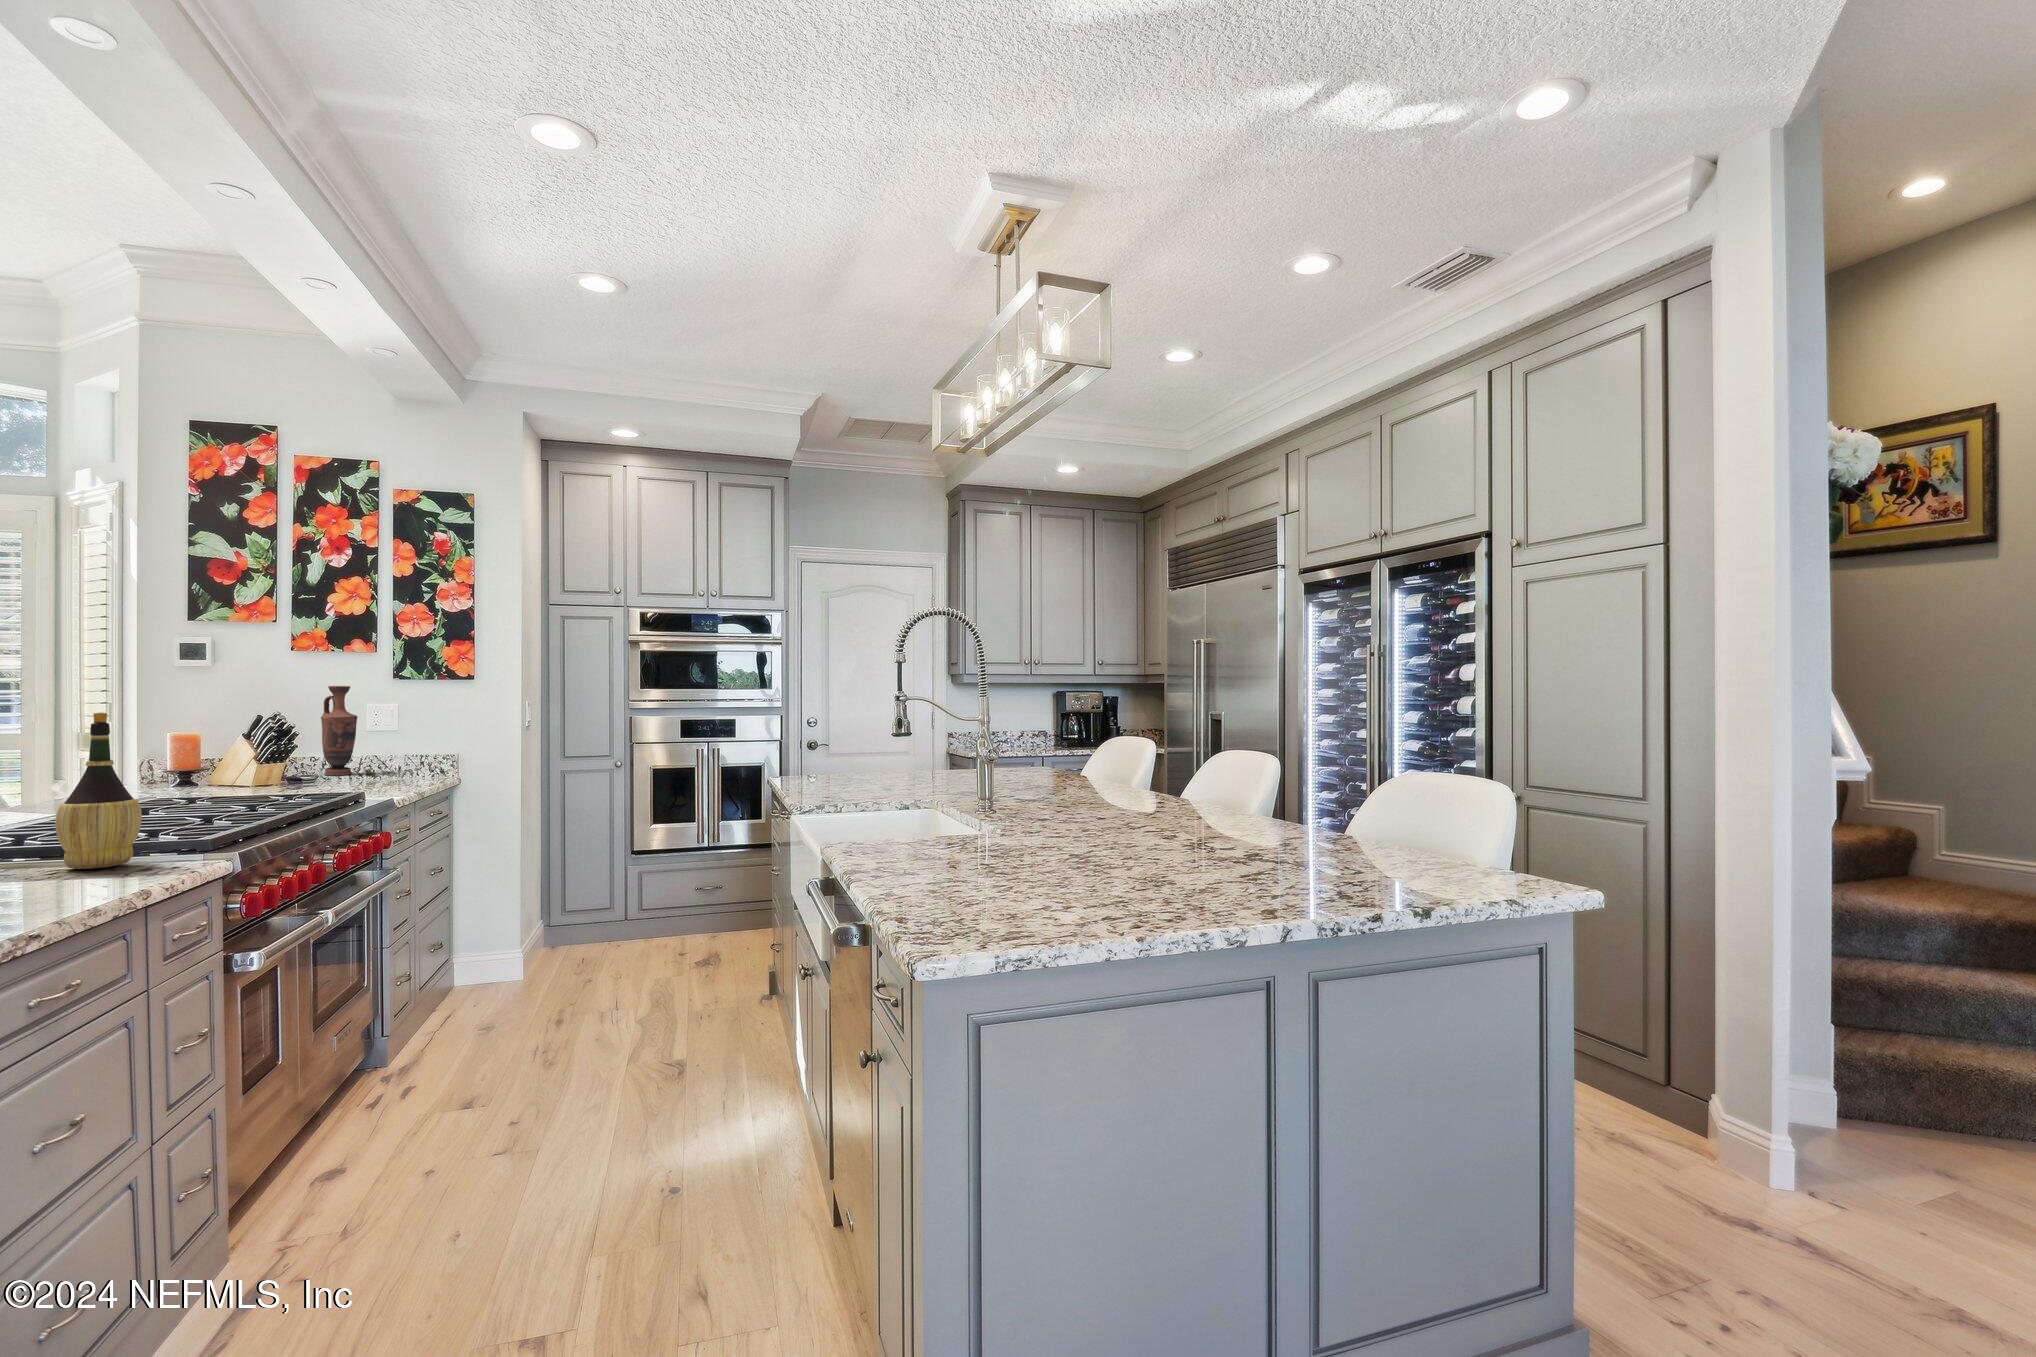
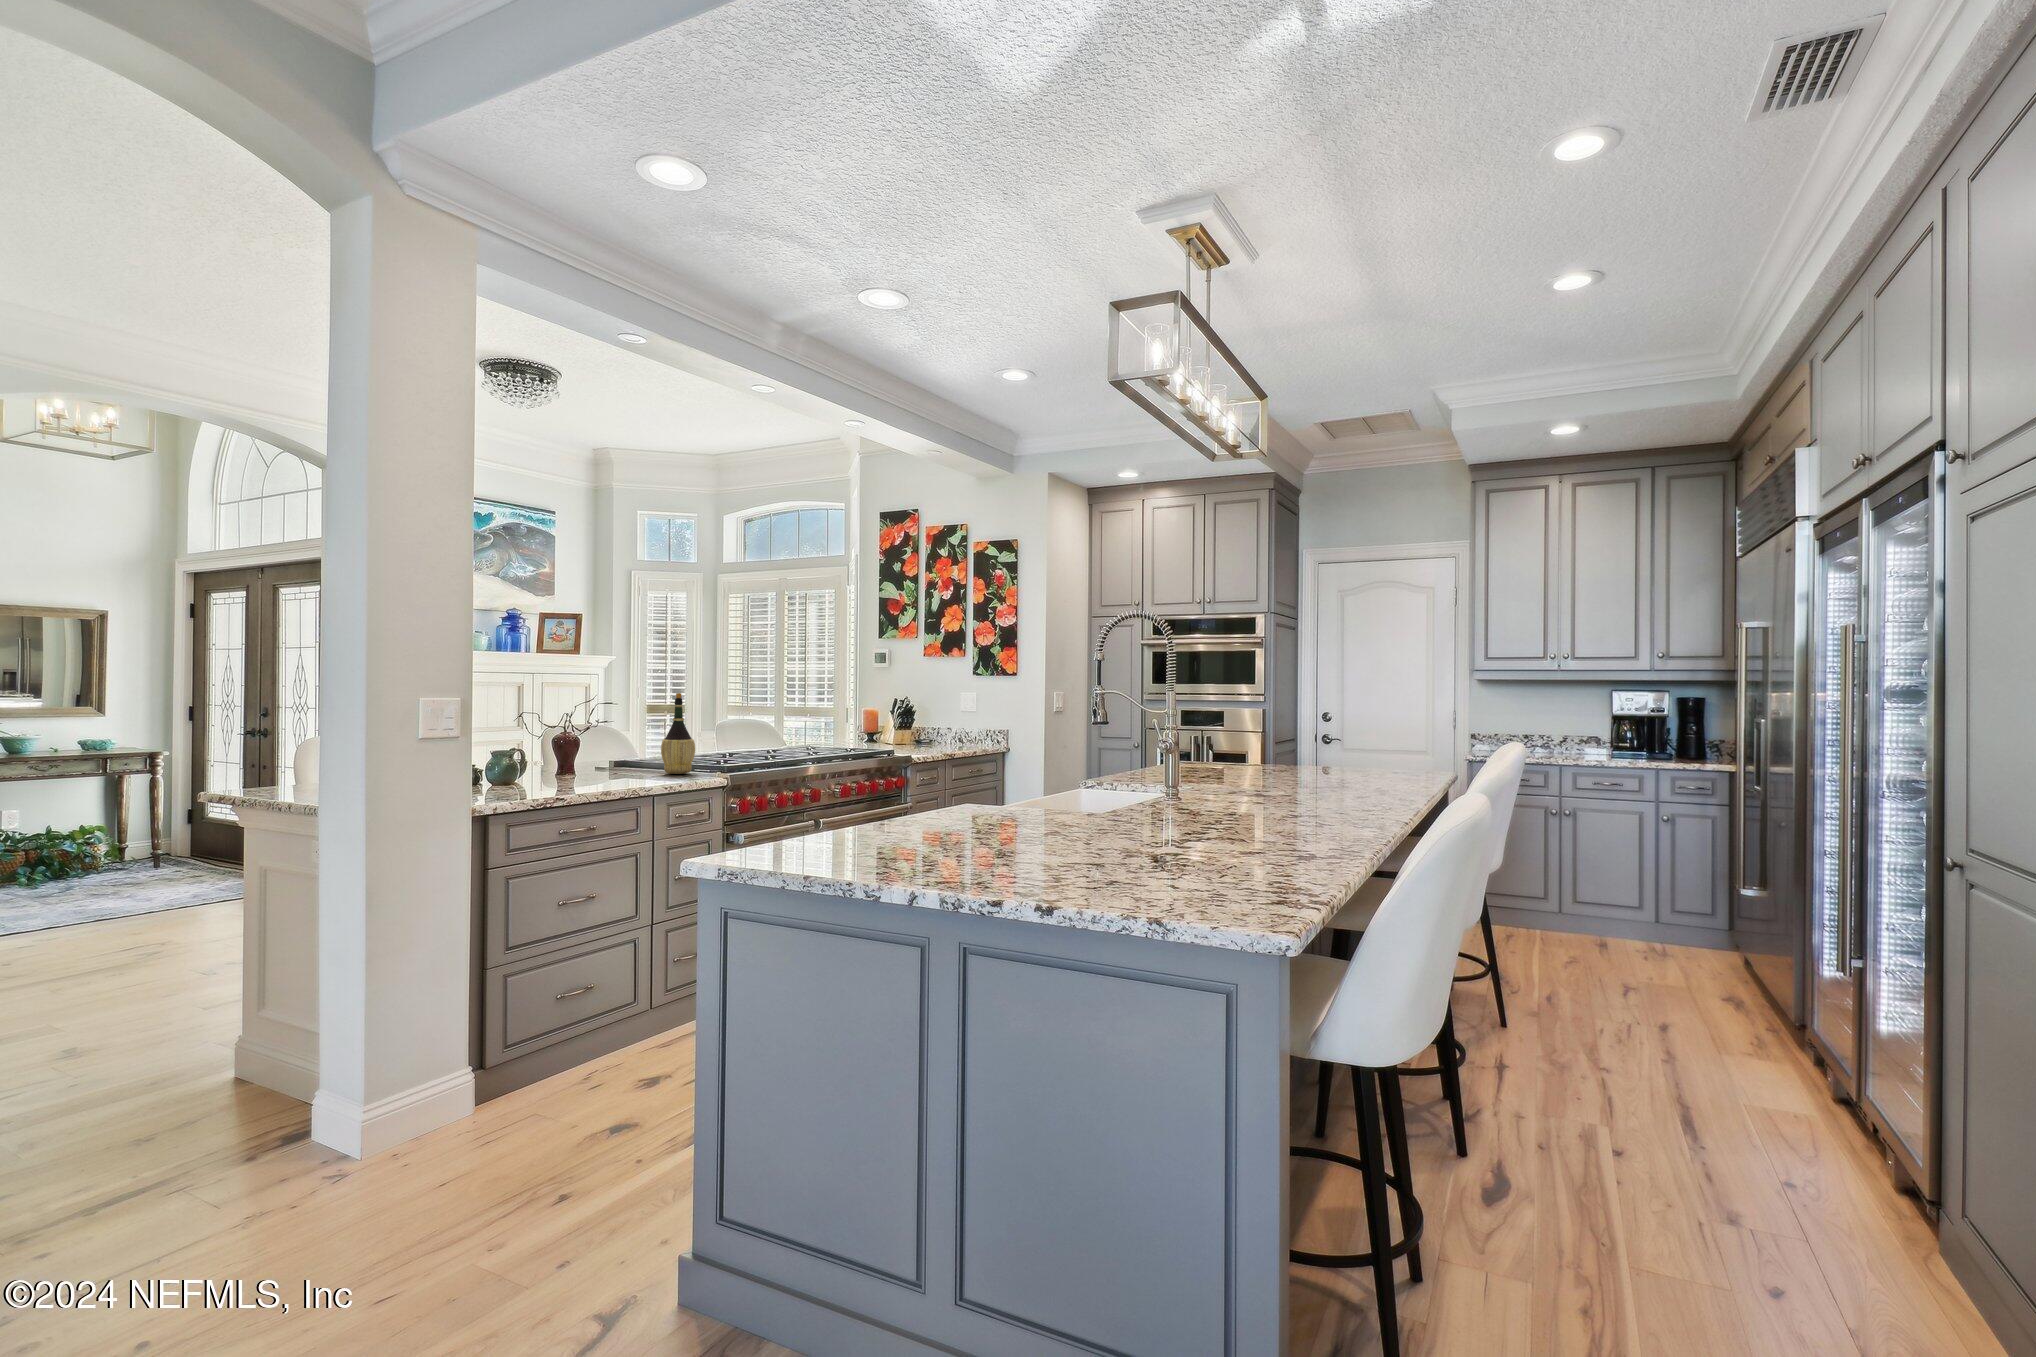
vase: present [321,686,357,775] -> none [935,682,956,743]

